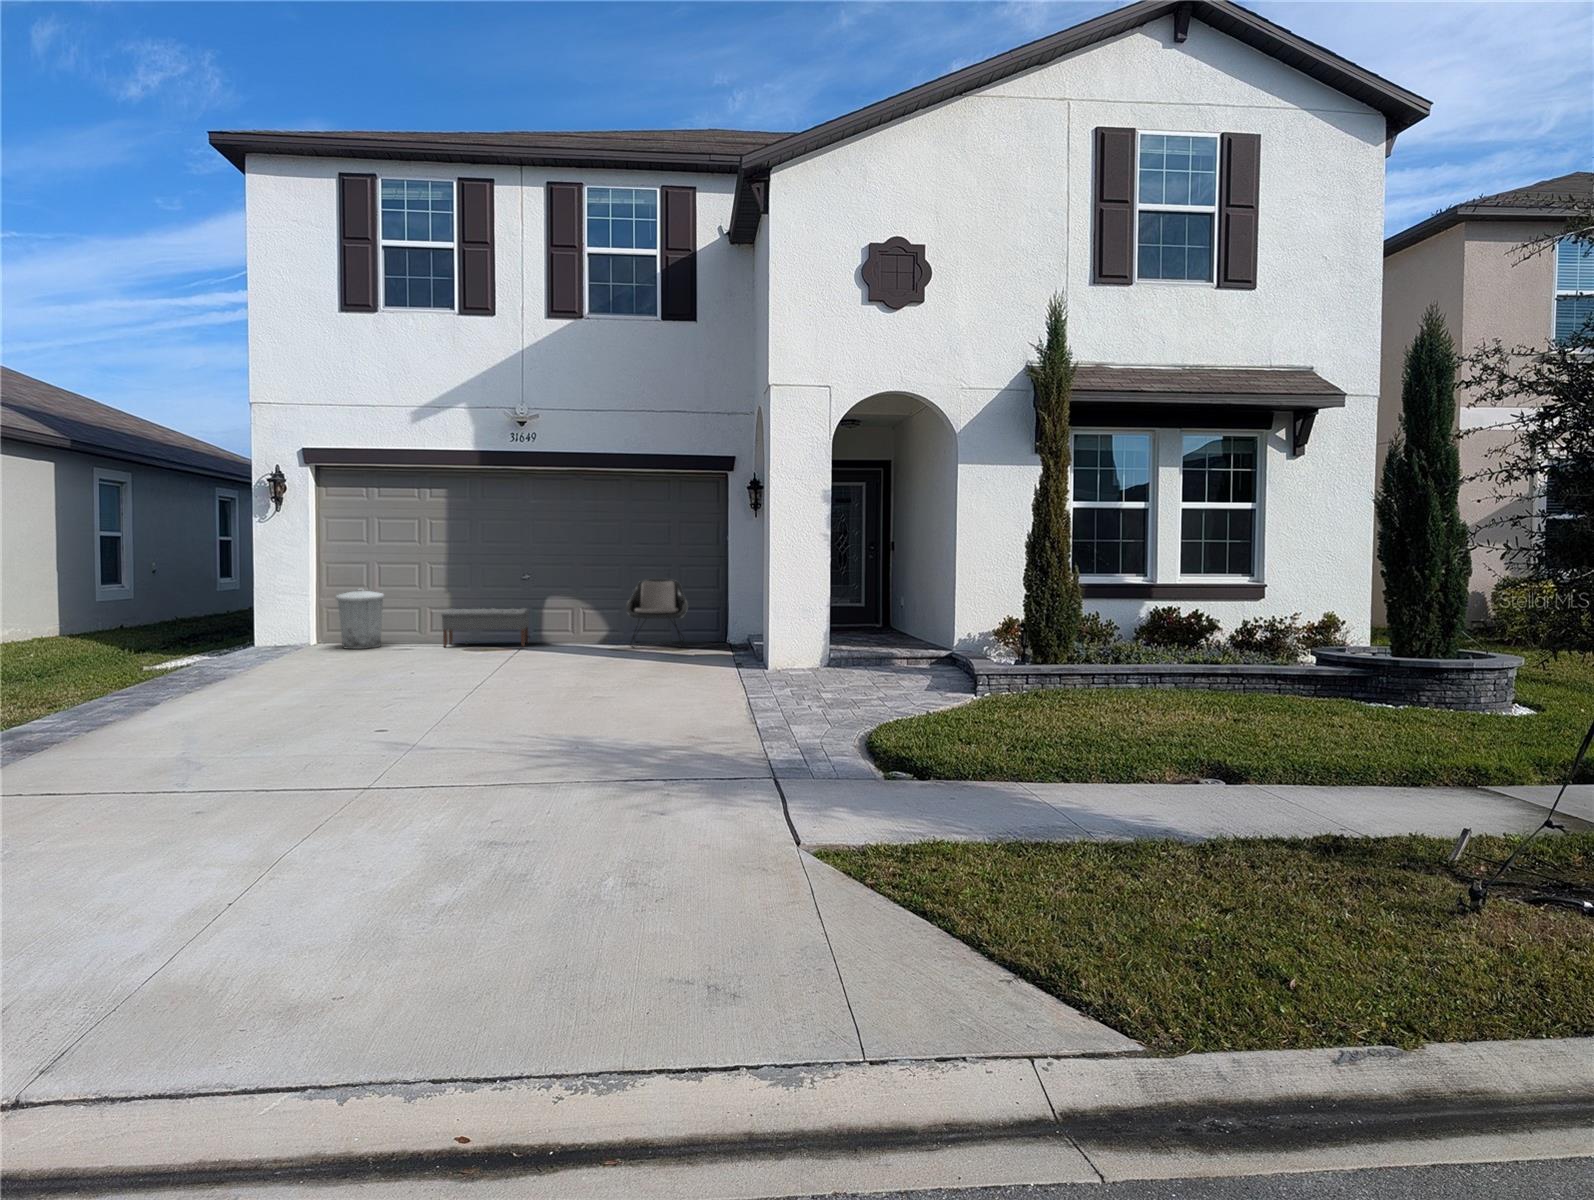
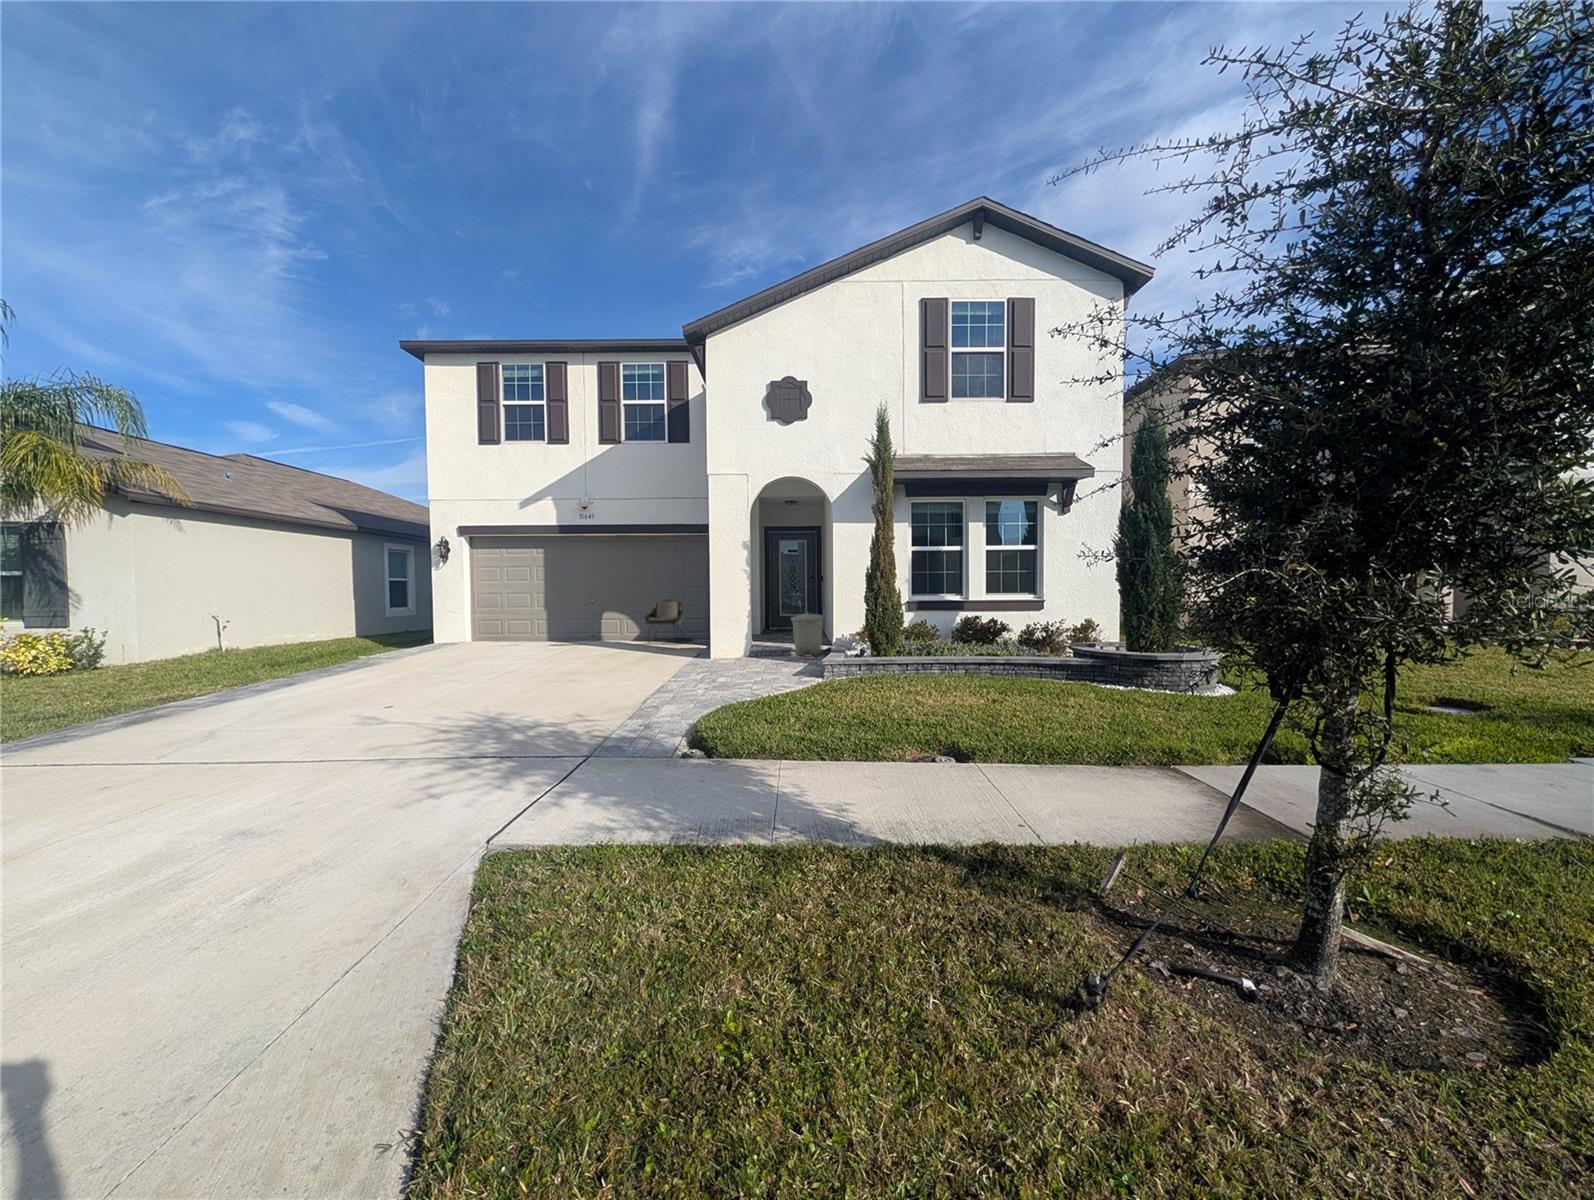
trash can: present [336,590,384,649] -> present [791,612,824,656]
bench: present [441,608,529,647] -> none [537,618,593,642]

